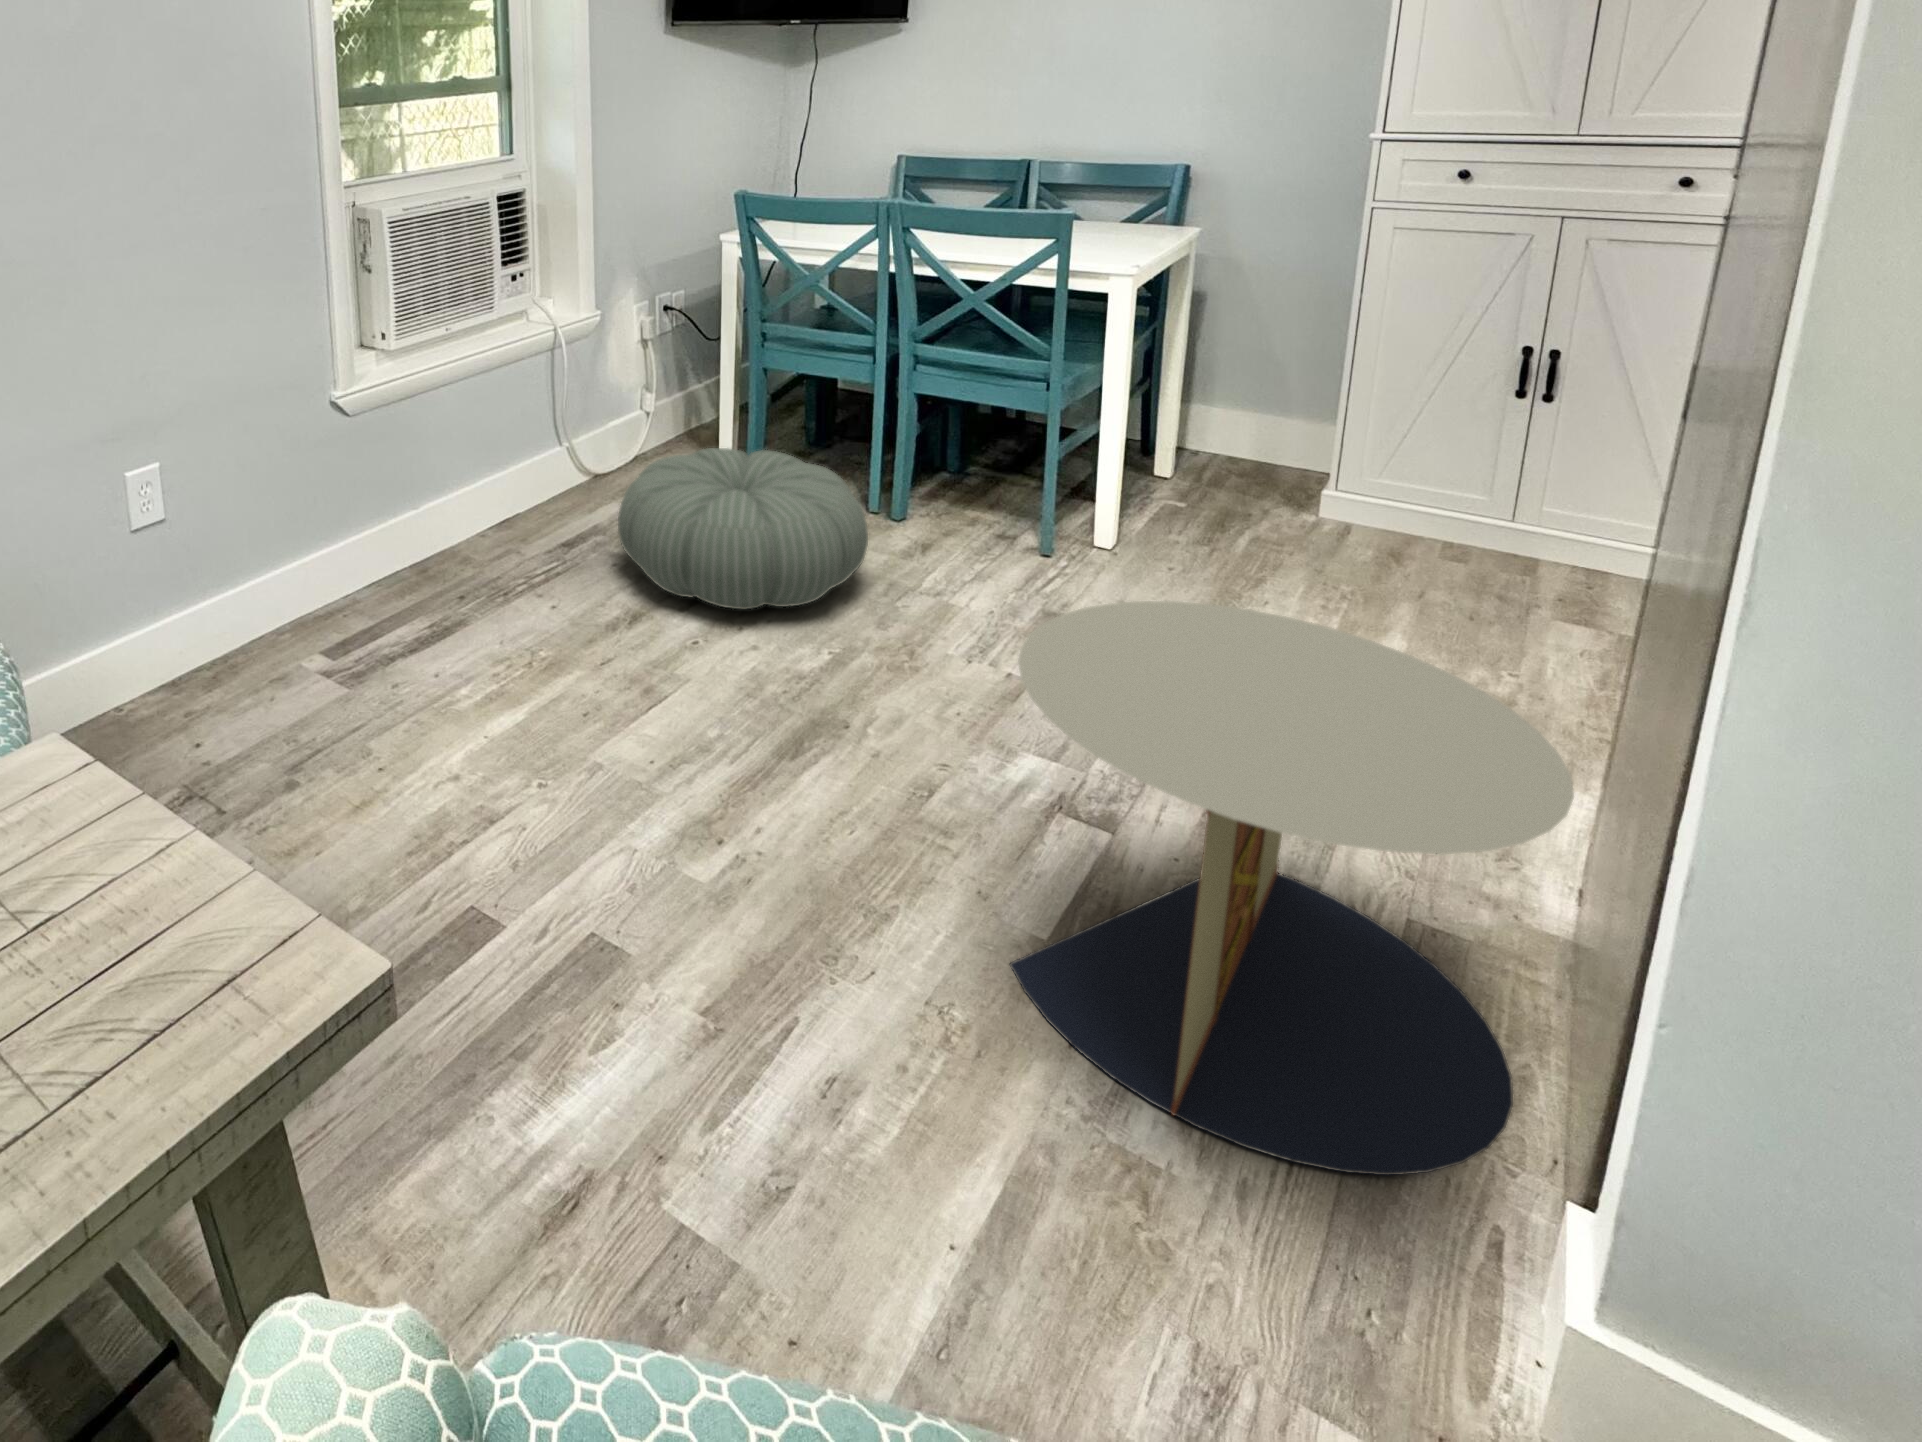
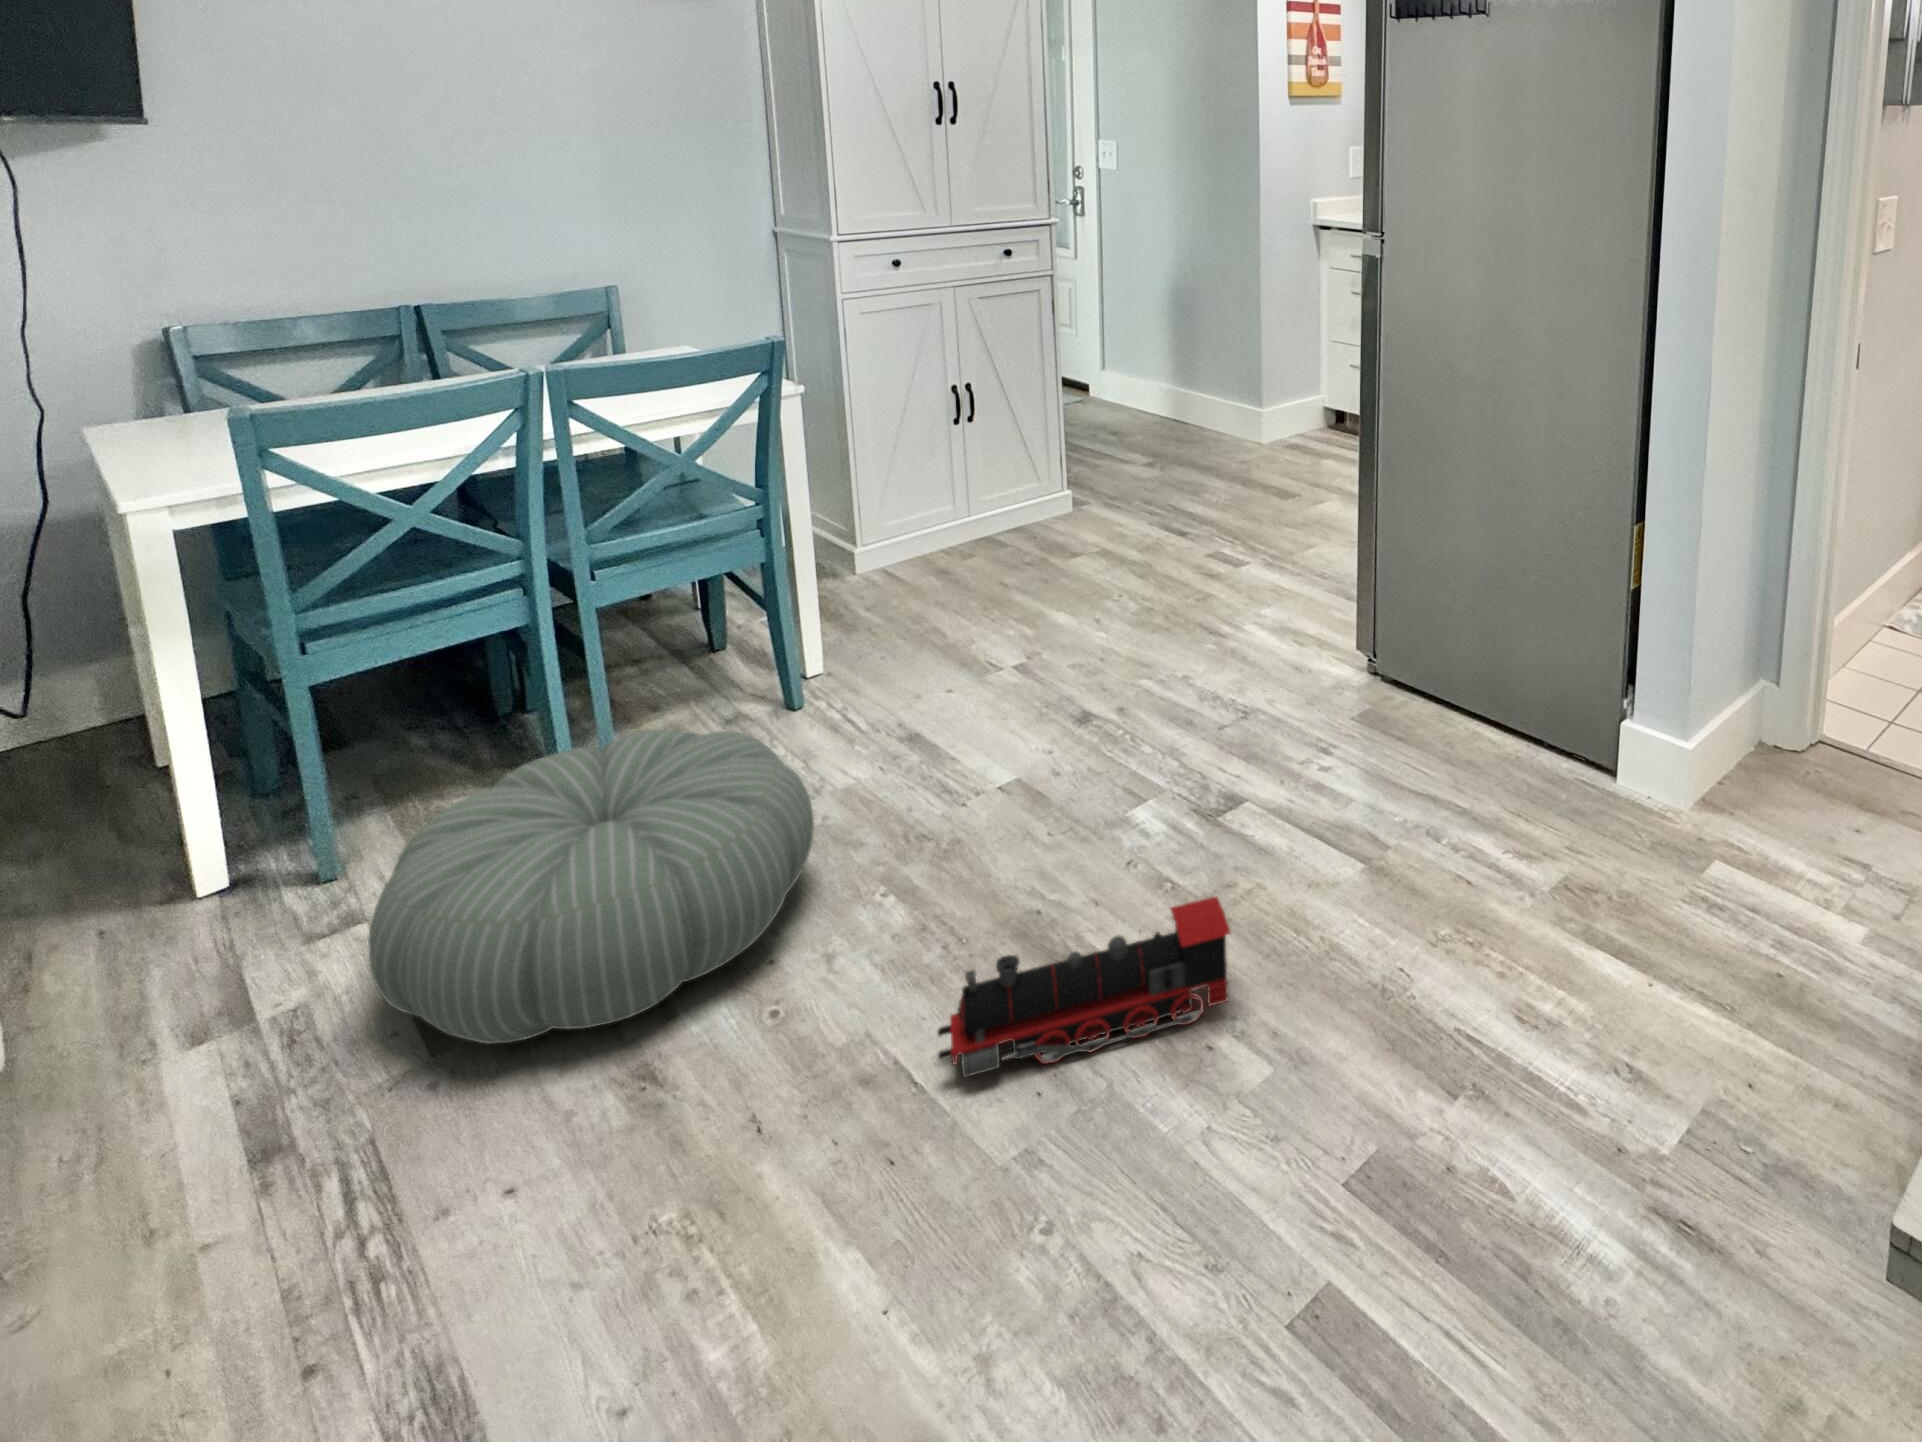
side table: present [1010,601,1574,1175] -> none [1243,539,1543,887]
toy train: none [645,659,809,838] -> present [937,897,1230,1078]

